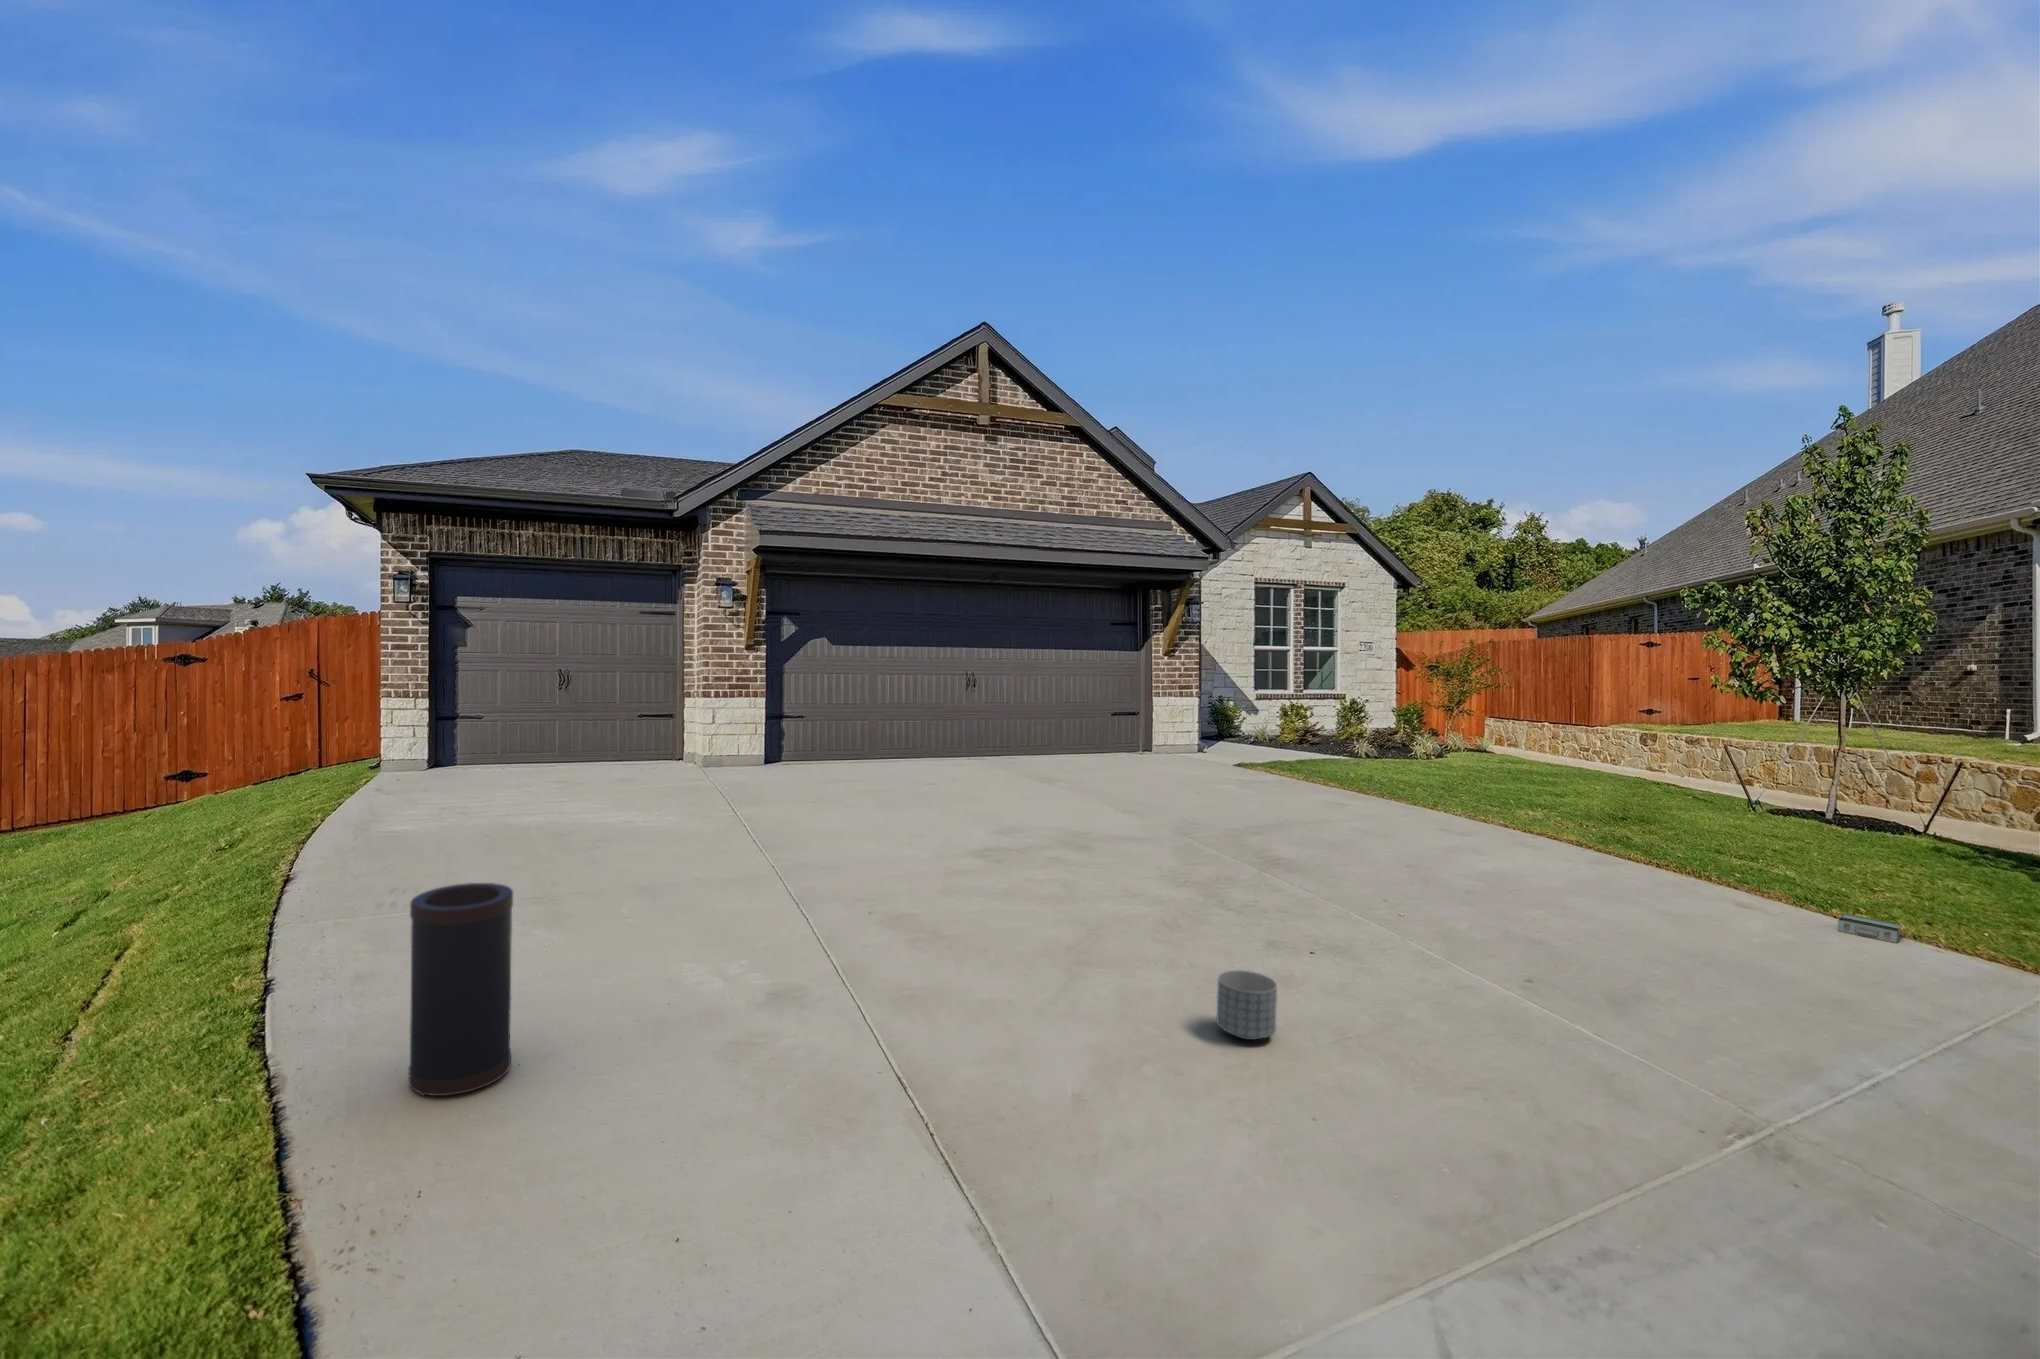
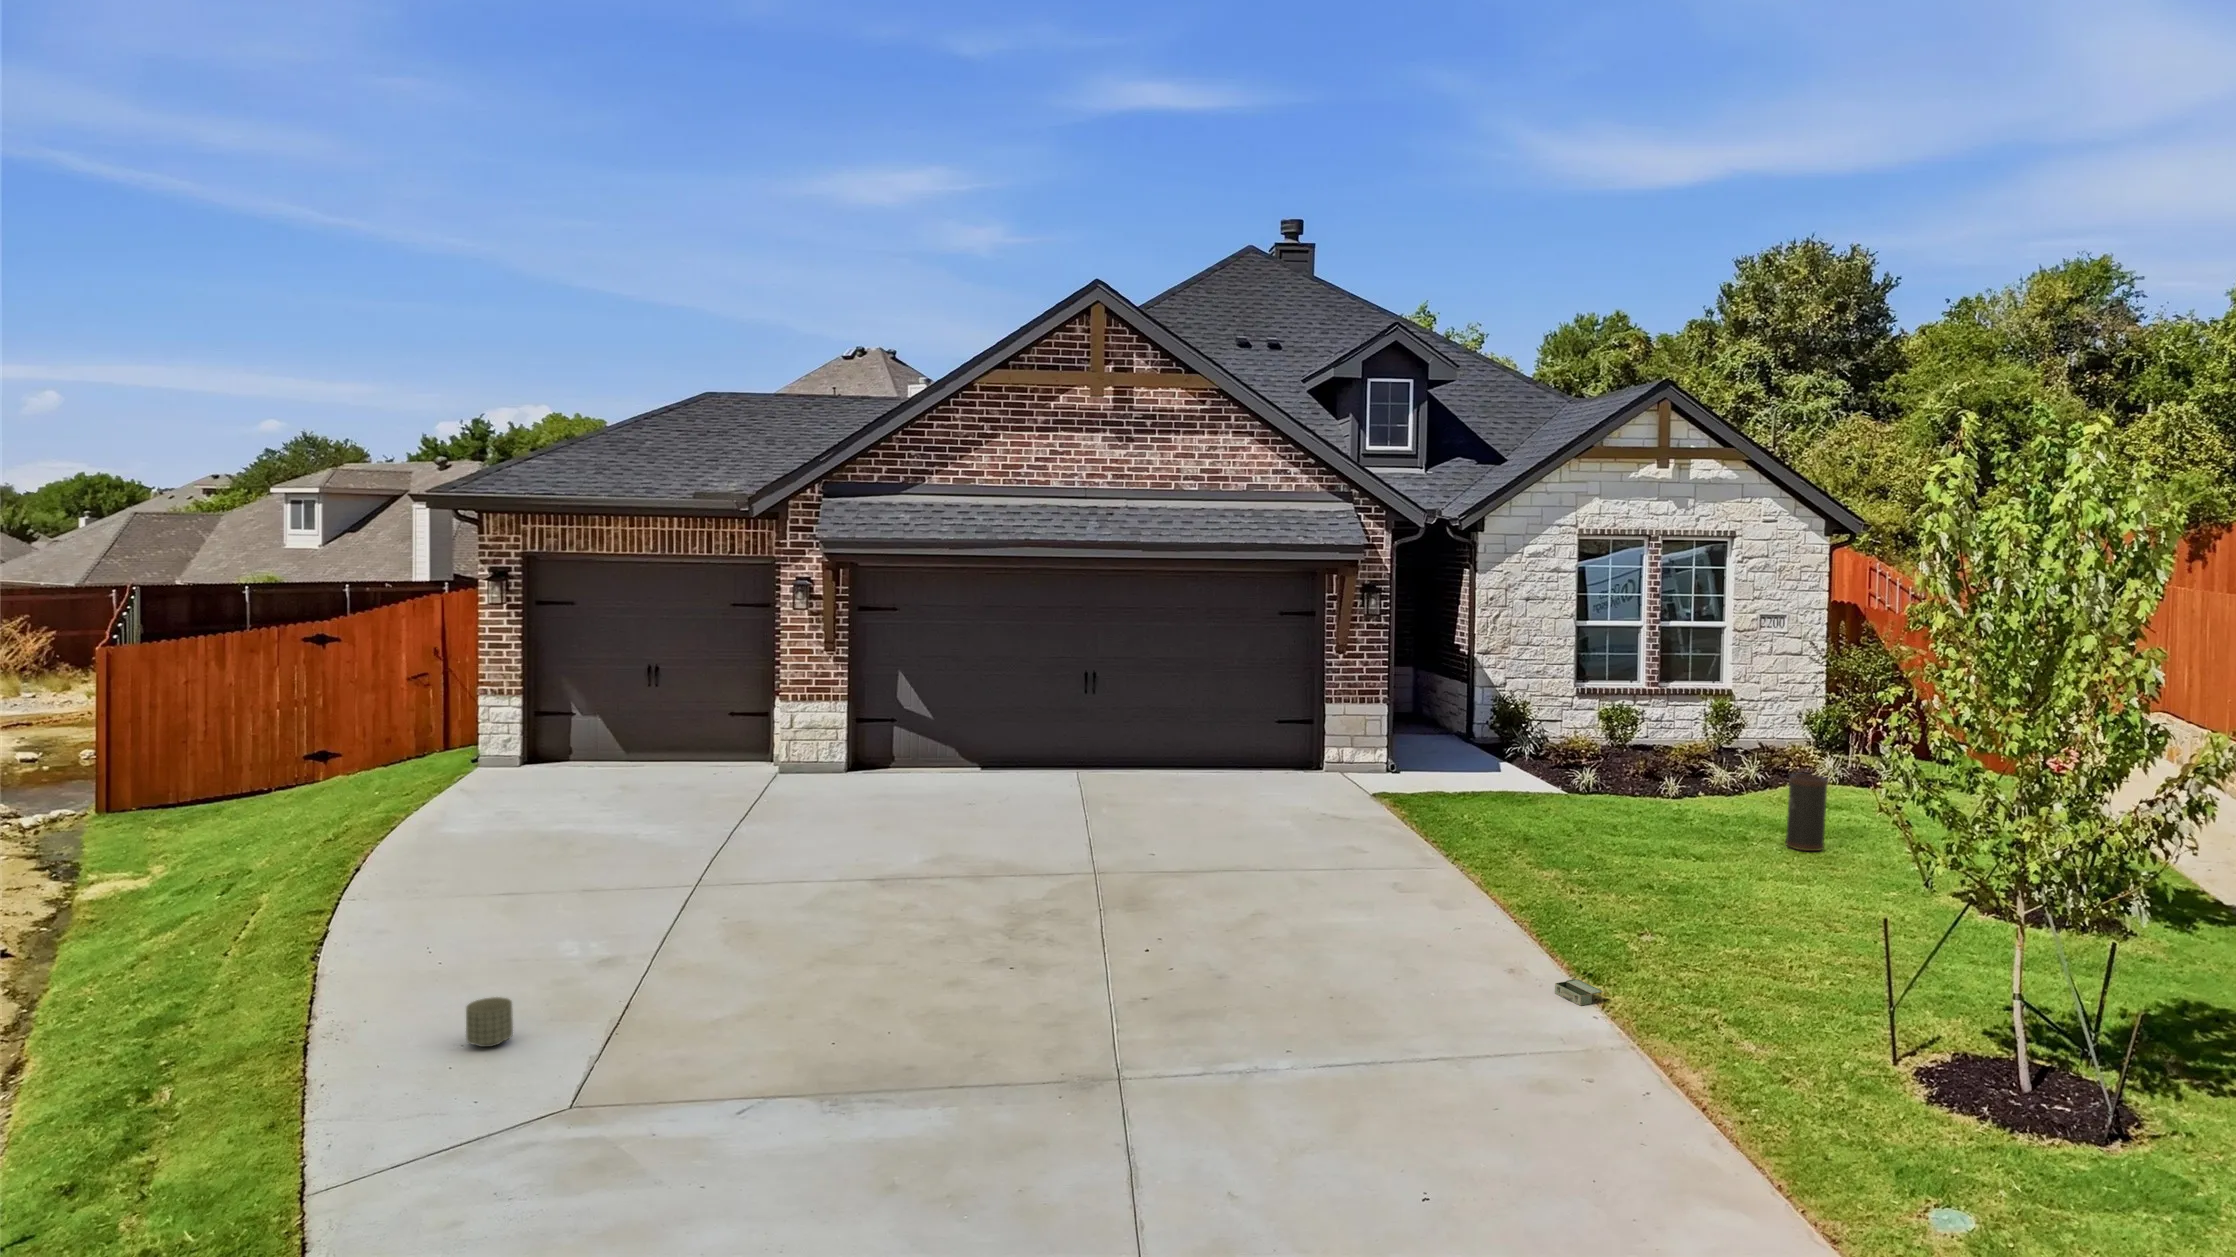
trash can: present [409,883,513,1096] -> present [1786,774,1828,851]
planter: present [1216,970,1277,1040] -> present [466,997,513,1047]

